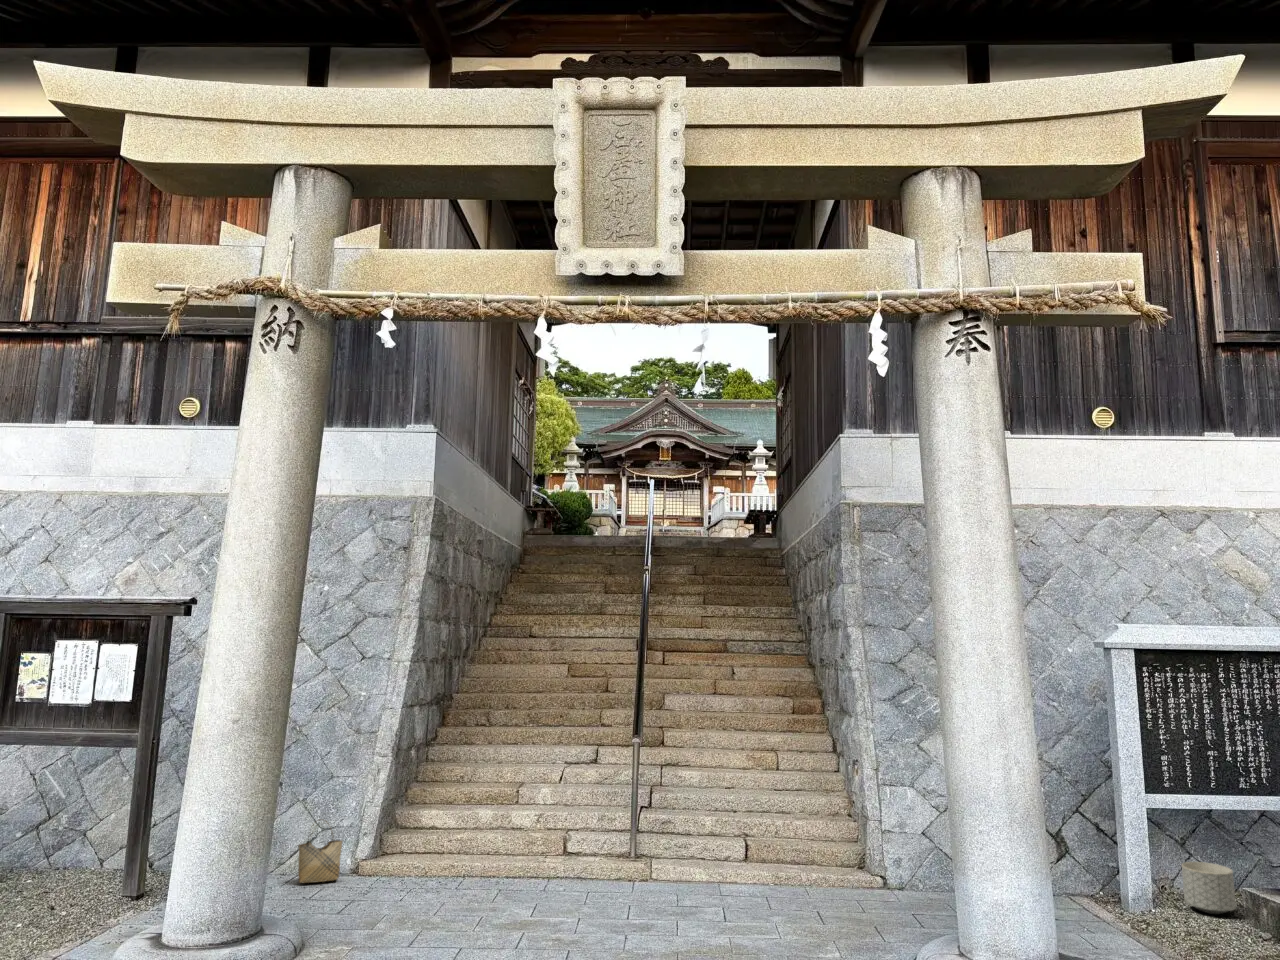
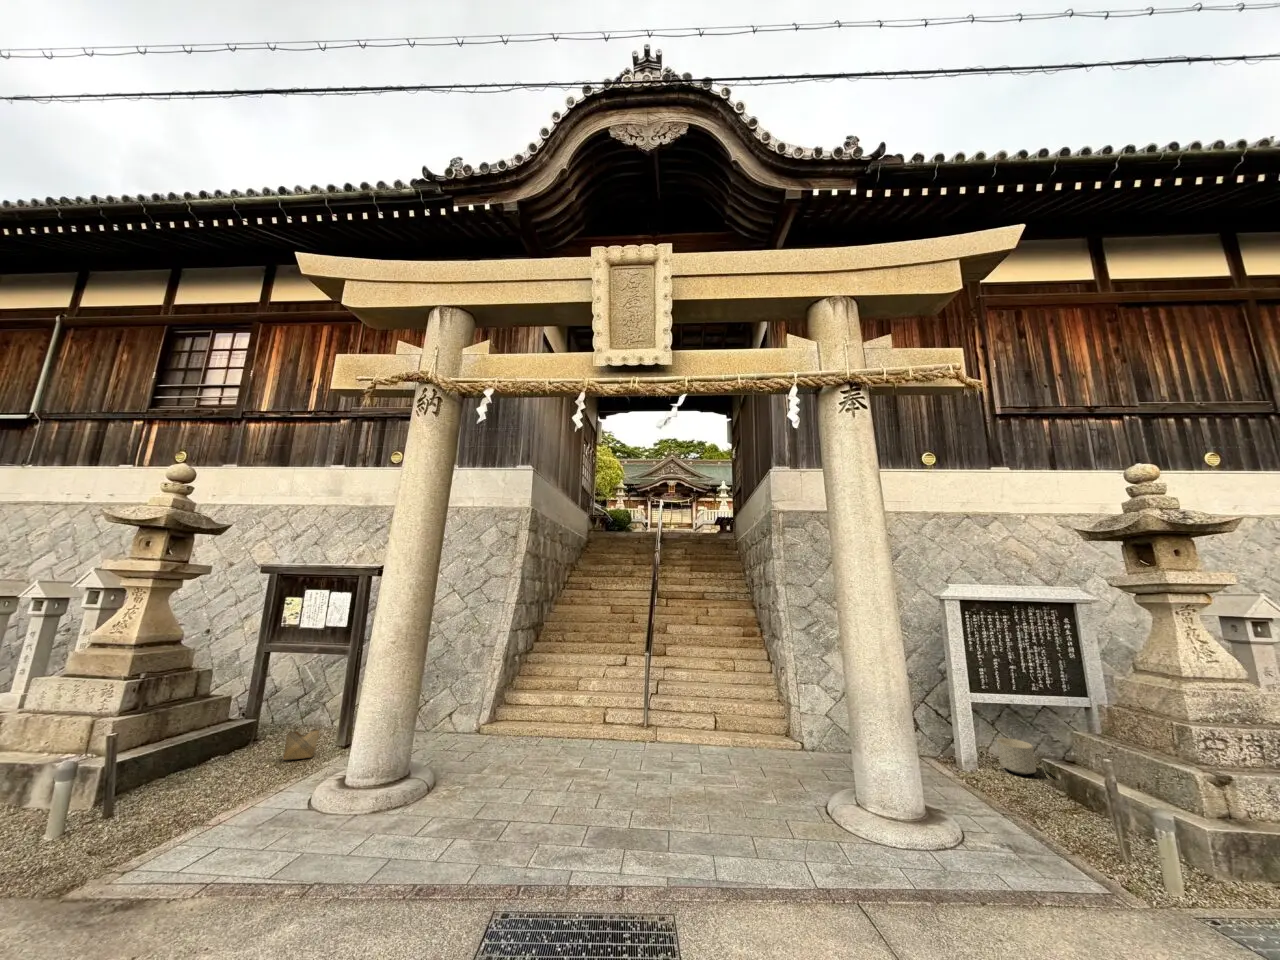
woven basket: present [298,821,342,883] -> present [283,729,320,760]

